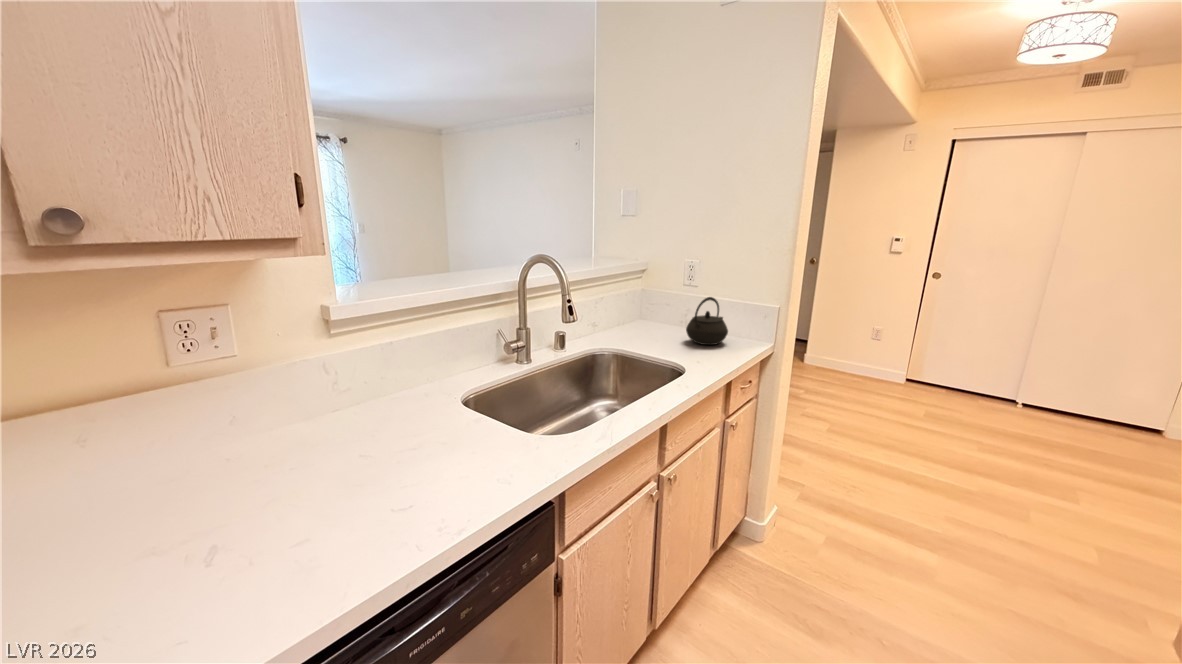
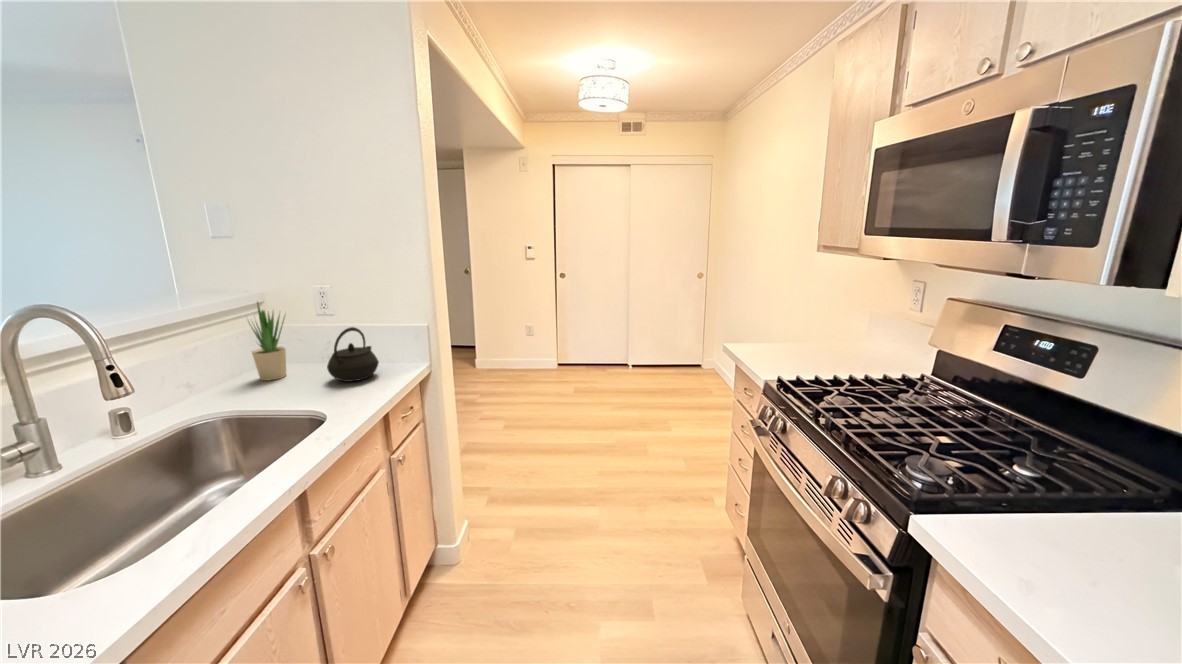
potted plant: none [634,267,663,332] -> present [250,302,286,380]

